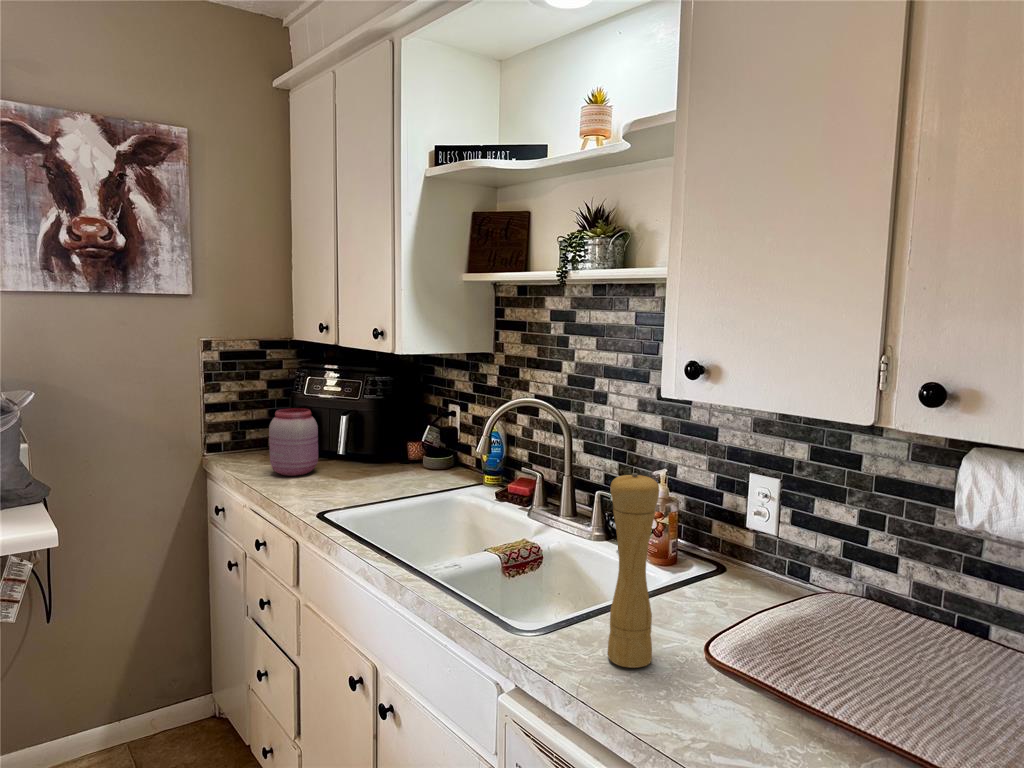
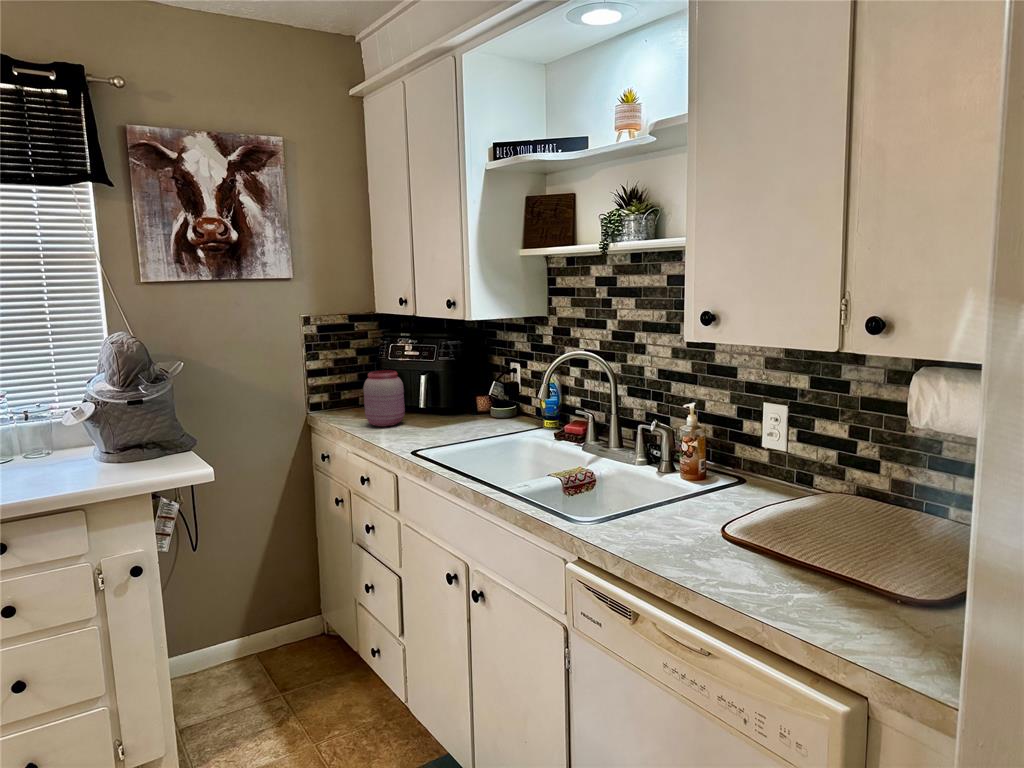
pepper mill: present [608,473,659,668] -> none [644,396,681,541]

